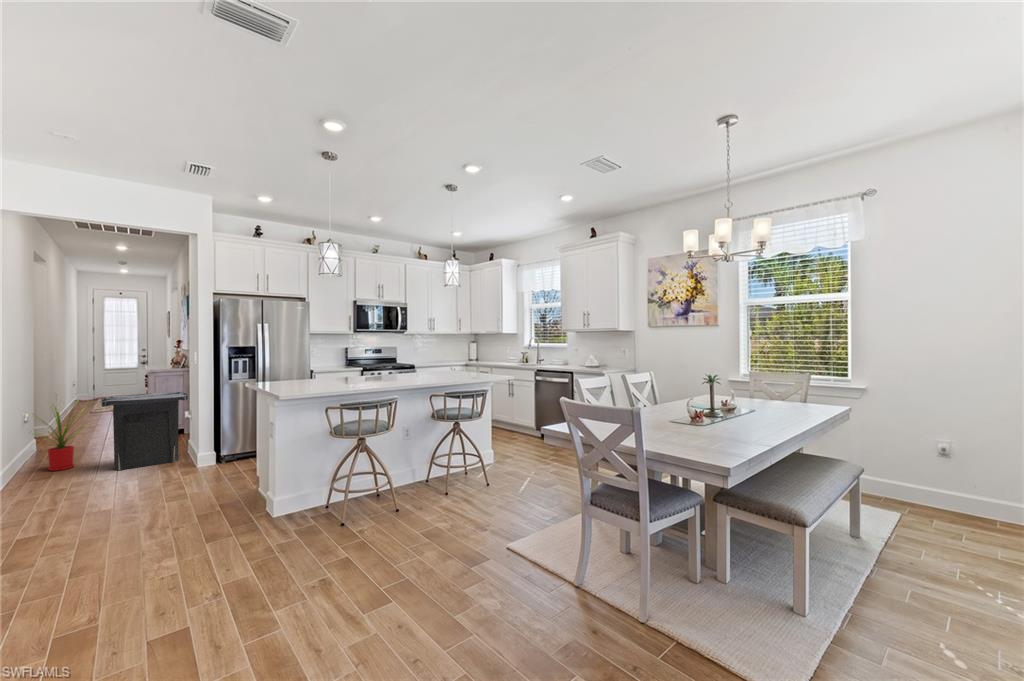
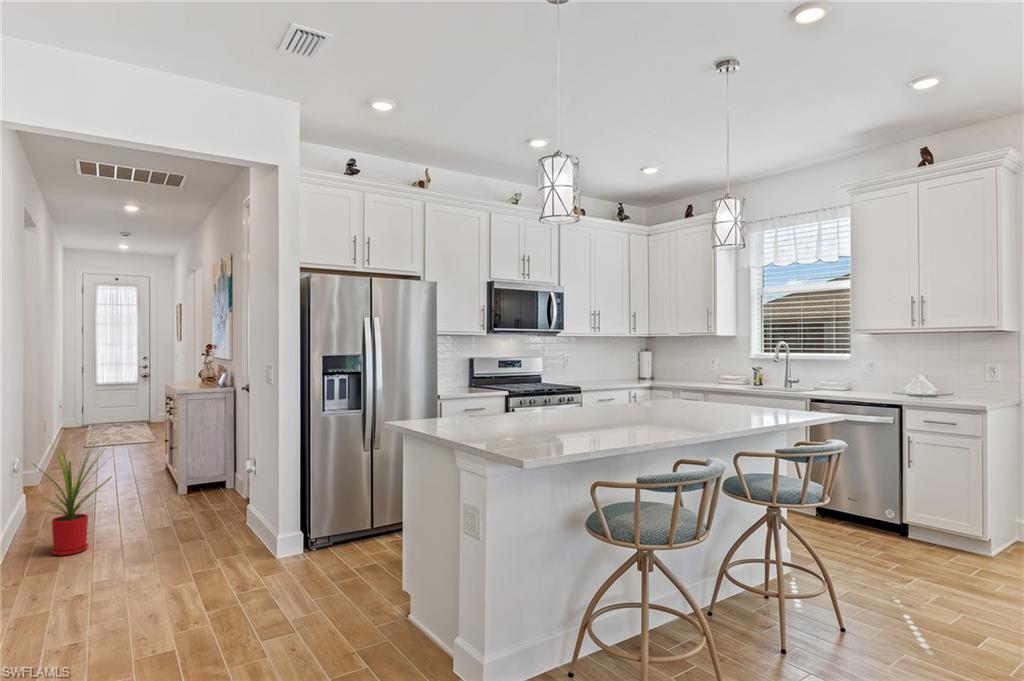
trash can: present [102,392,188,470] -> none [132,429,256,559]

